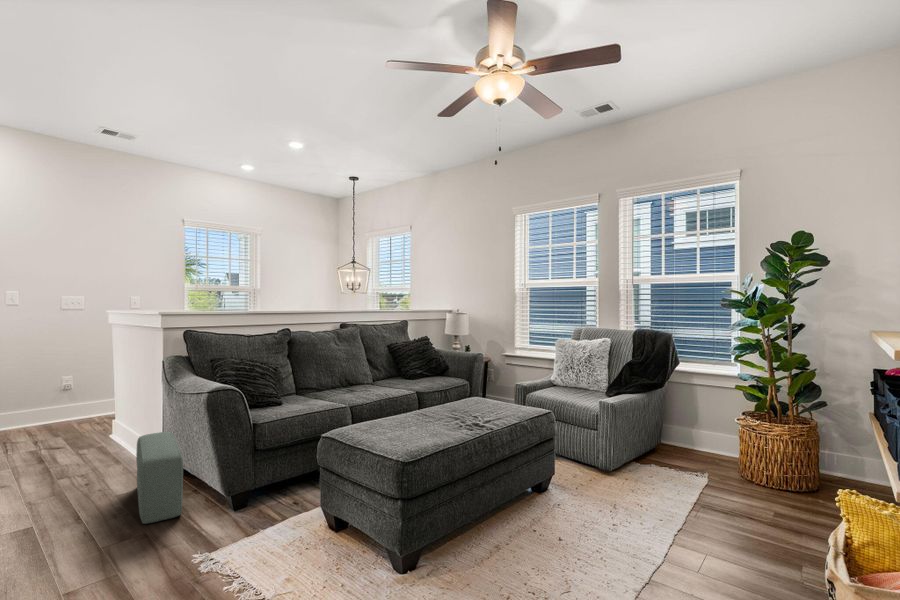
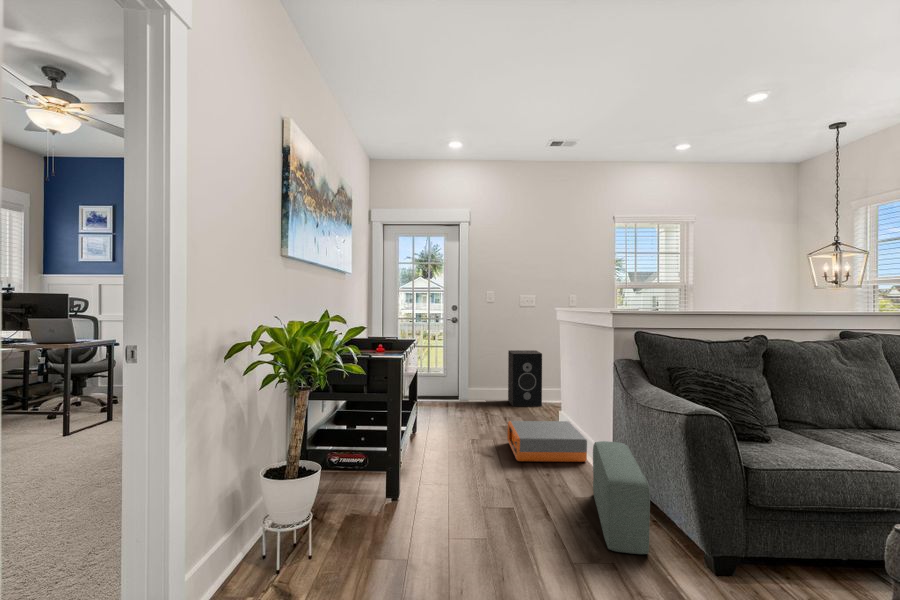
speaker: none [44,361,93,428] -> present [508,350,542,406]
storage box: none [36,428,138,481] -> present [507,421,587,462]

